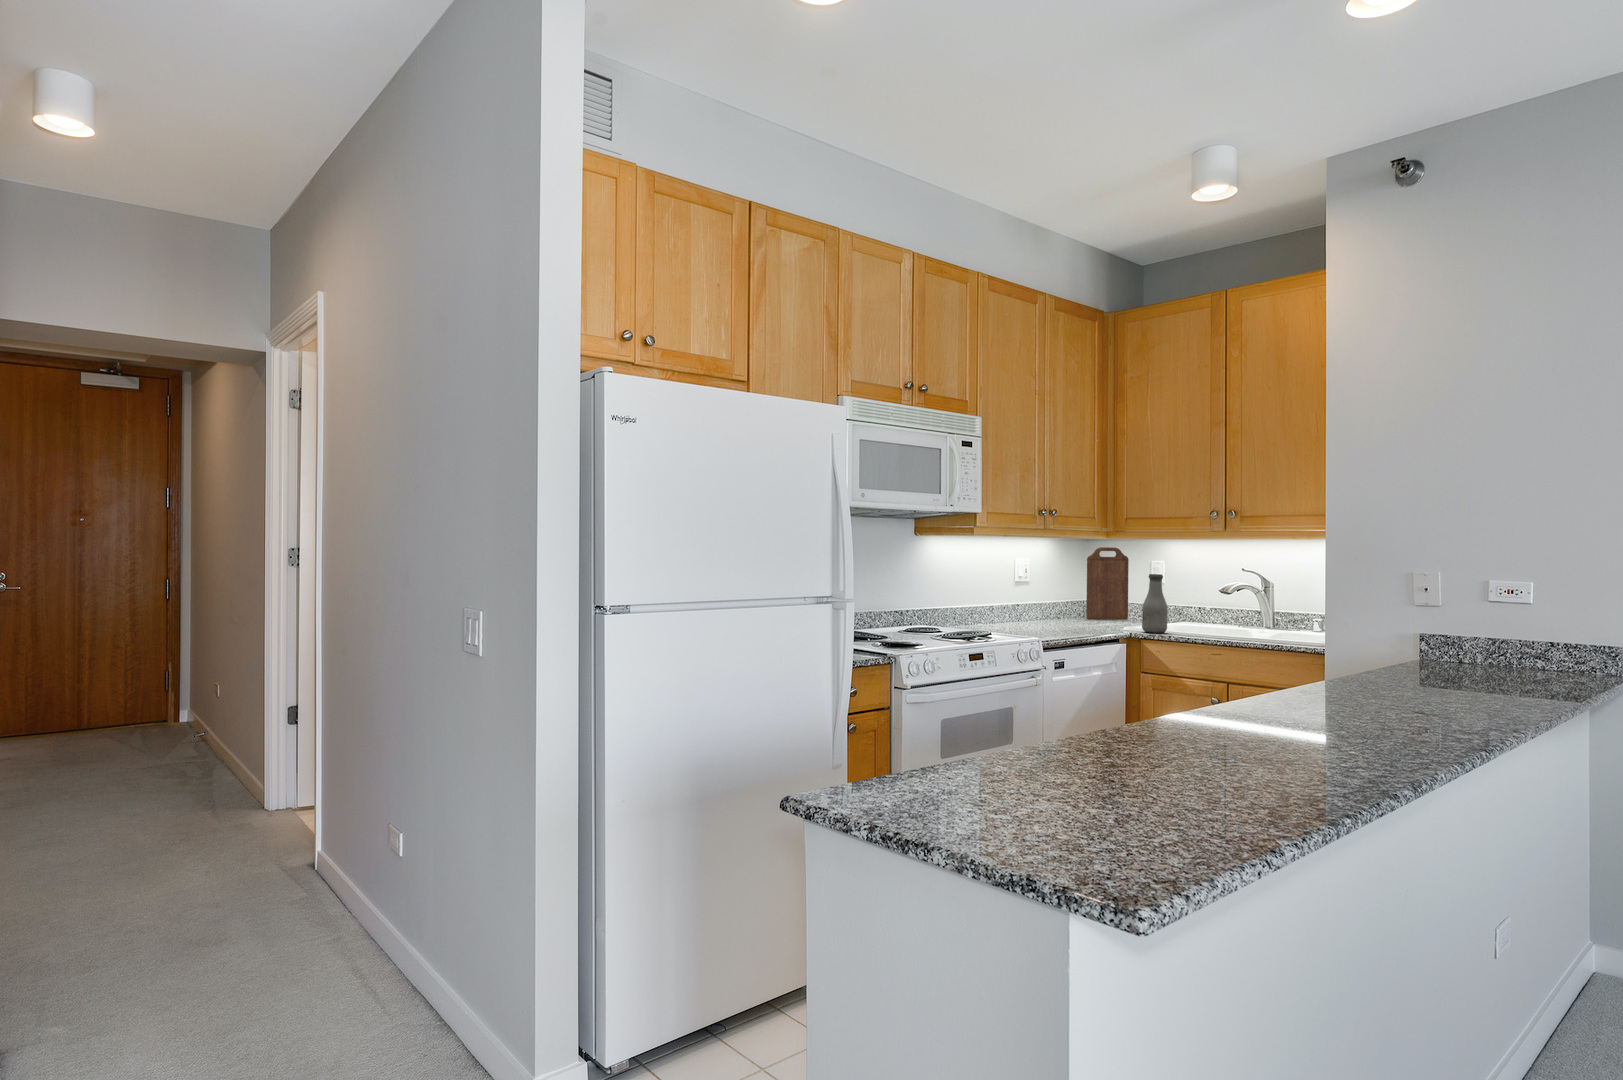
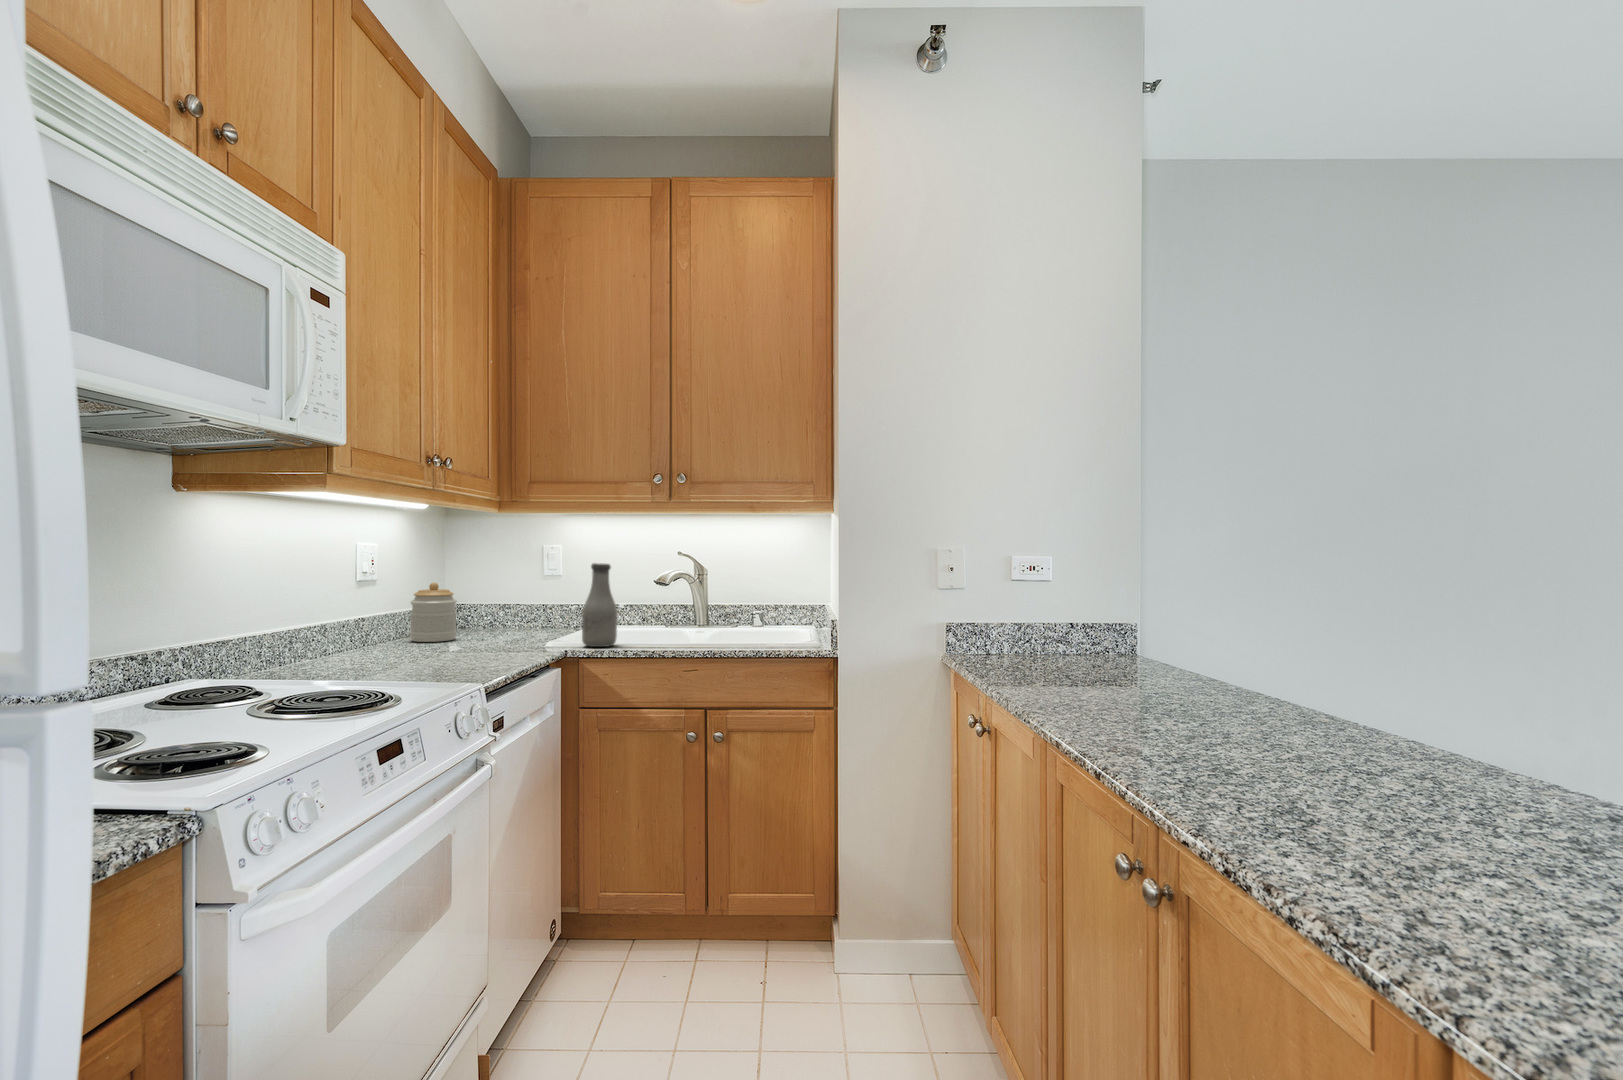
cutting board: present [1086,547,1129,619] -> none [462,529,518,631]
jar: none [1045,584,1074,622] -> present [410,583,457,642]

